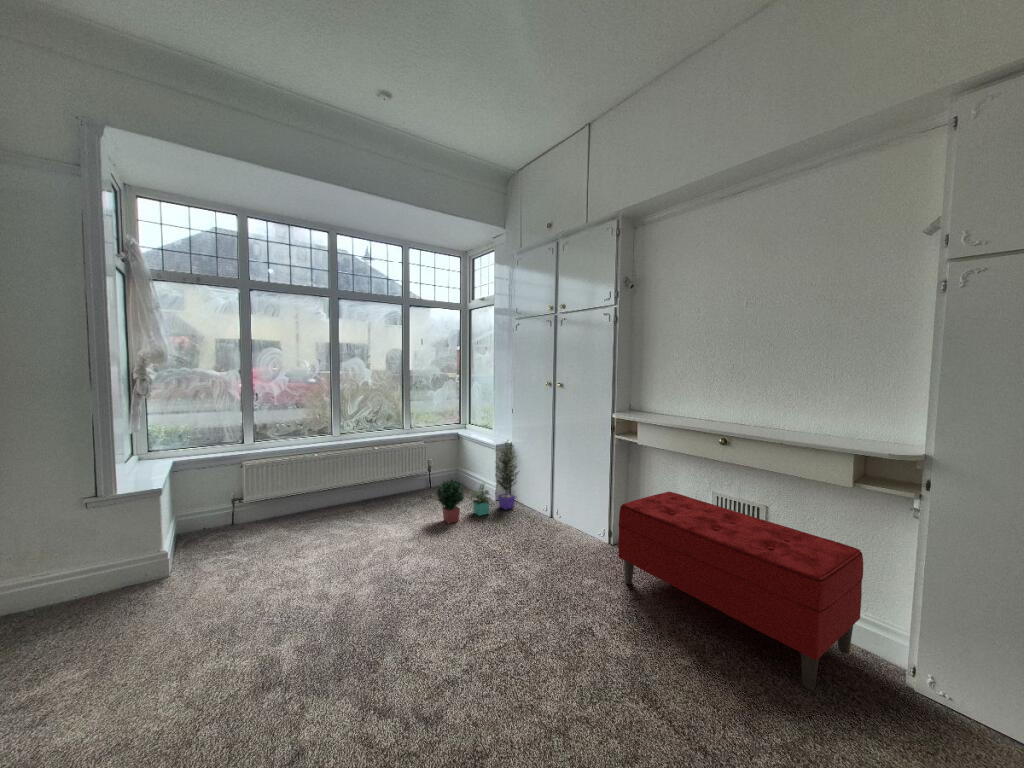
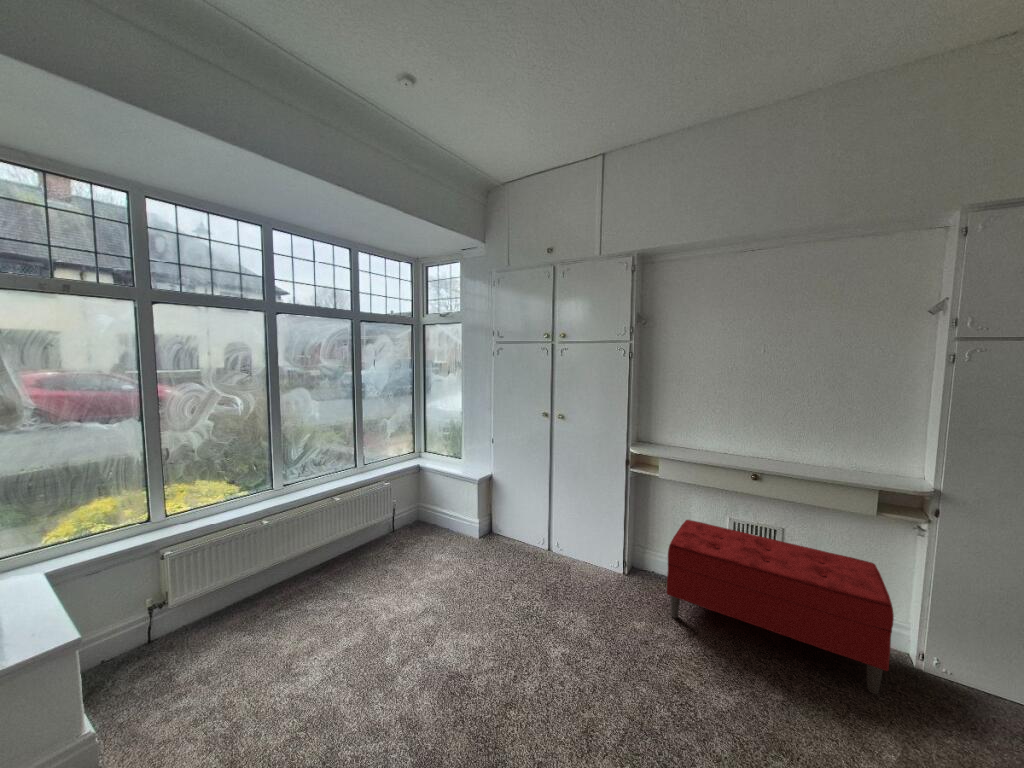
potted plant: present [437,442,518,523] -> none [435,473,512,579]

